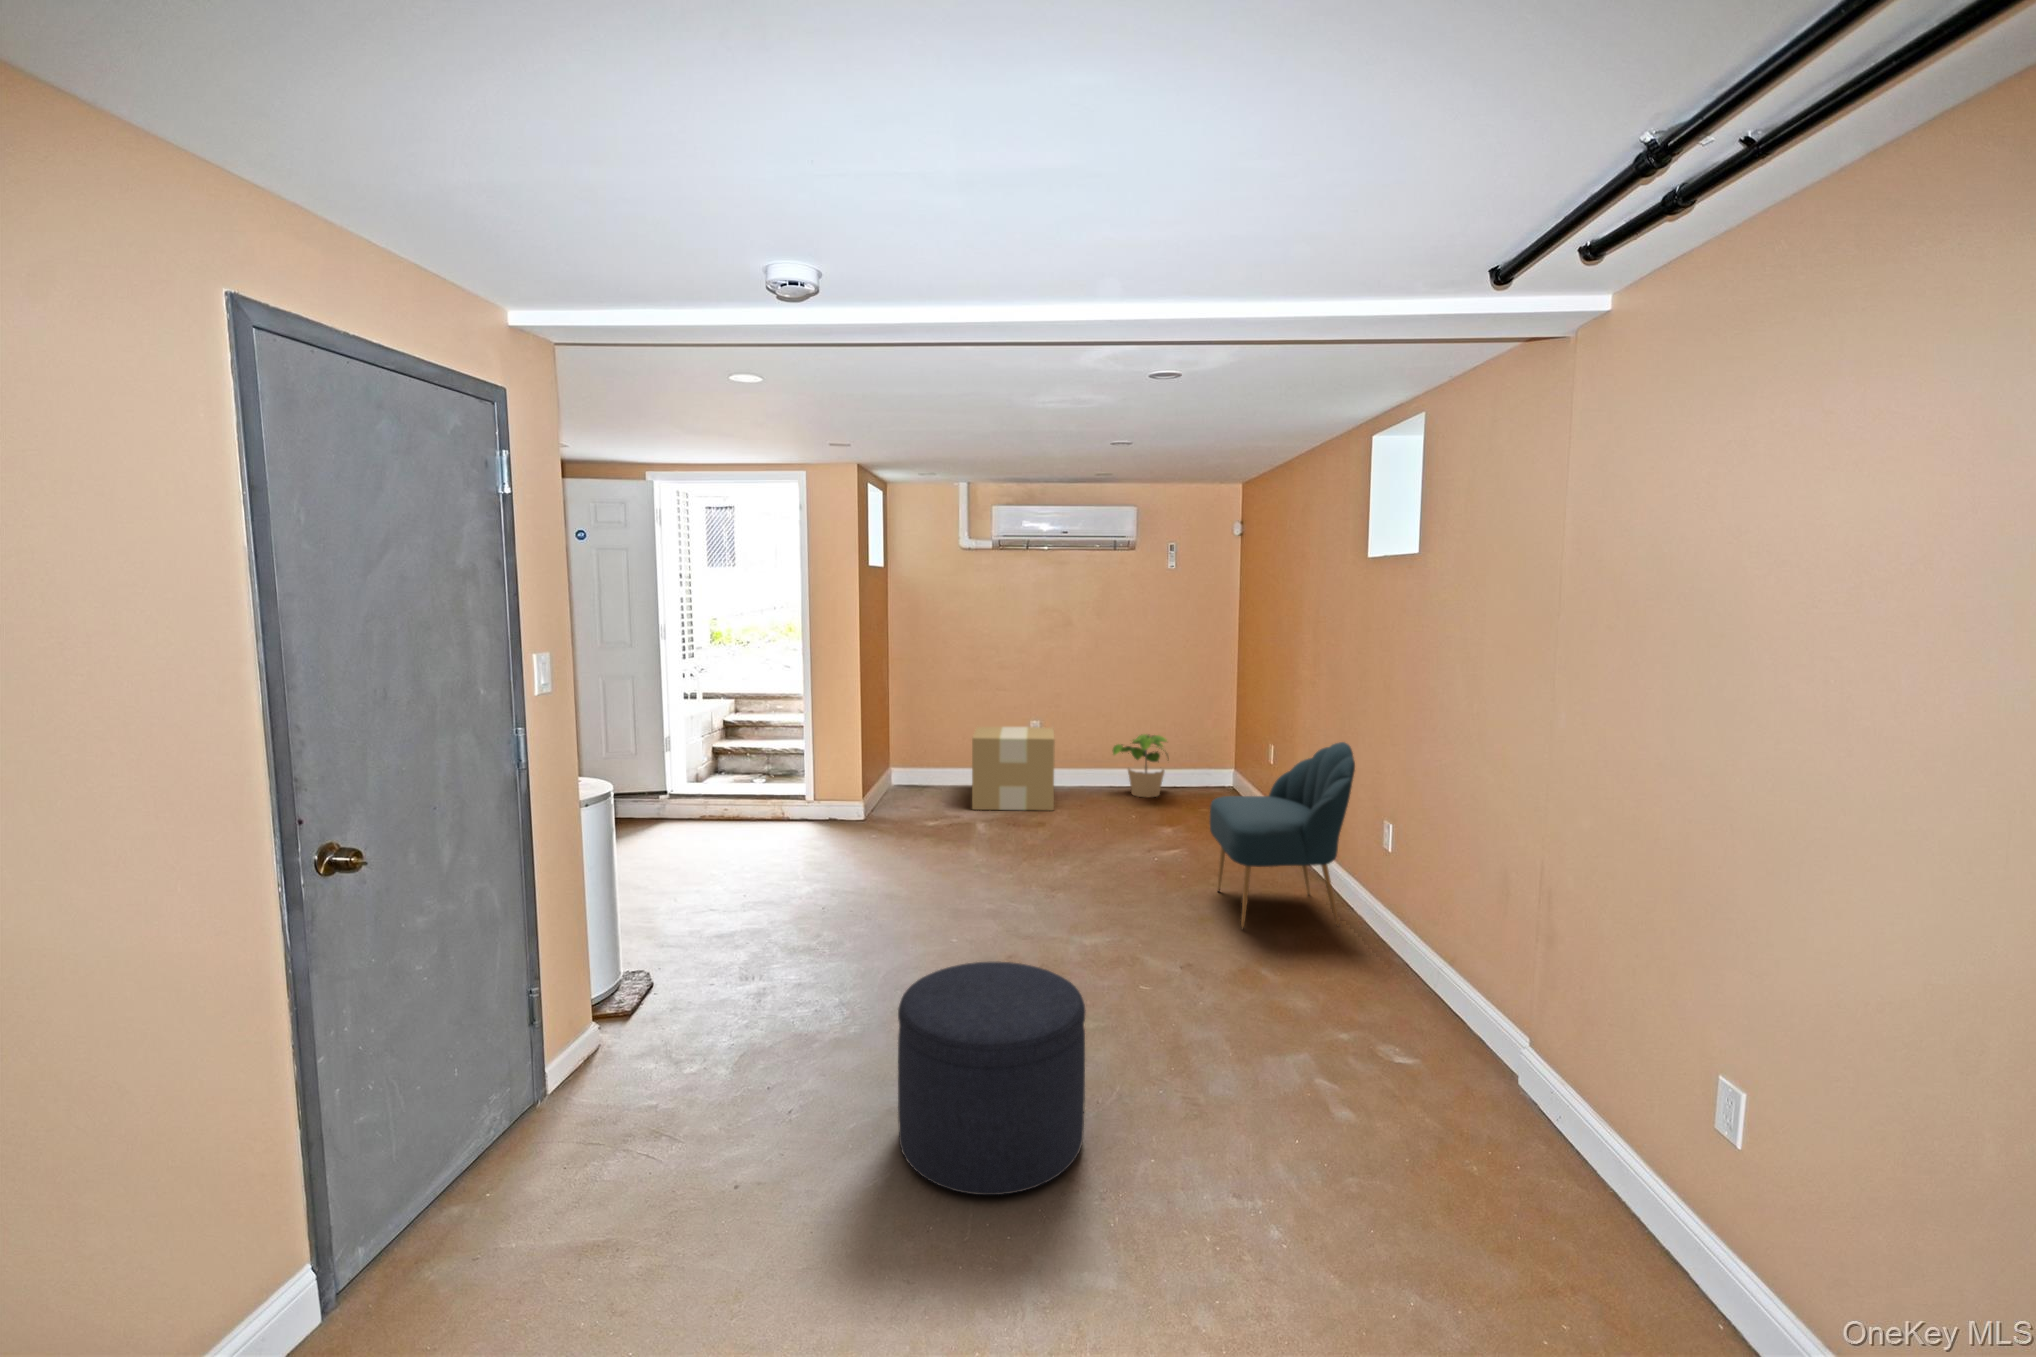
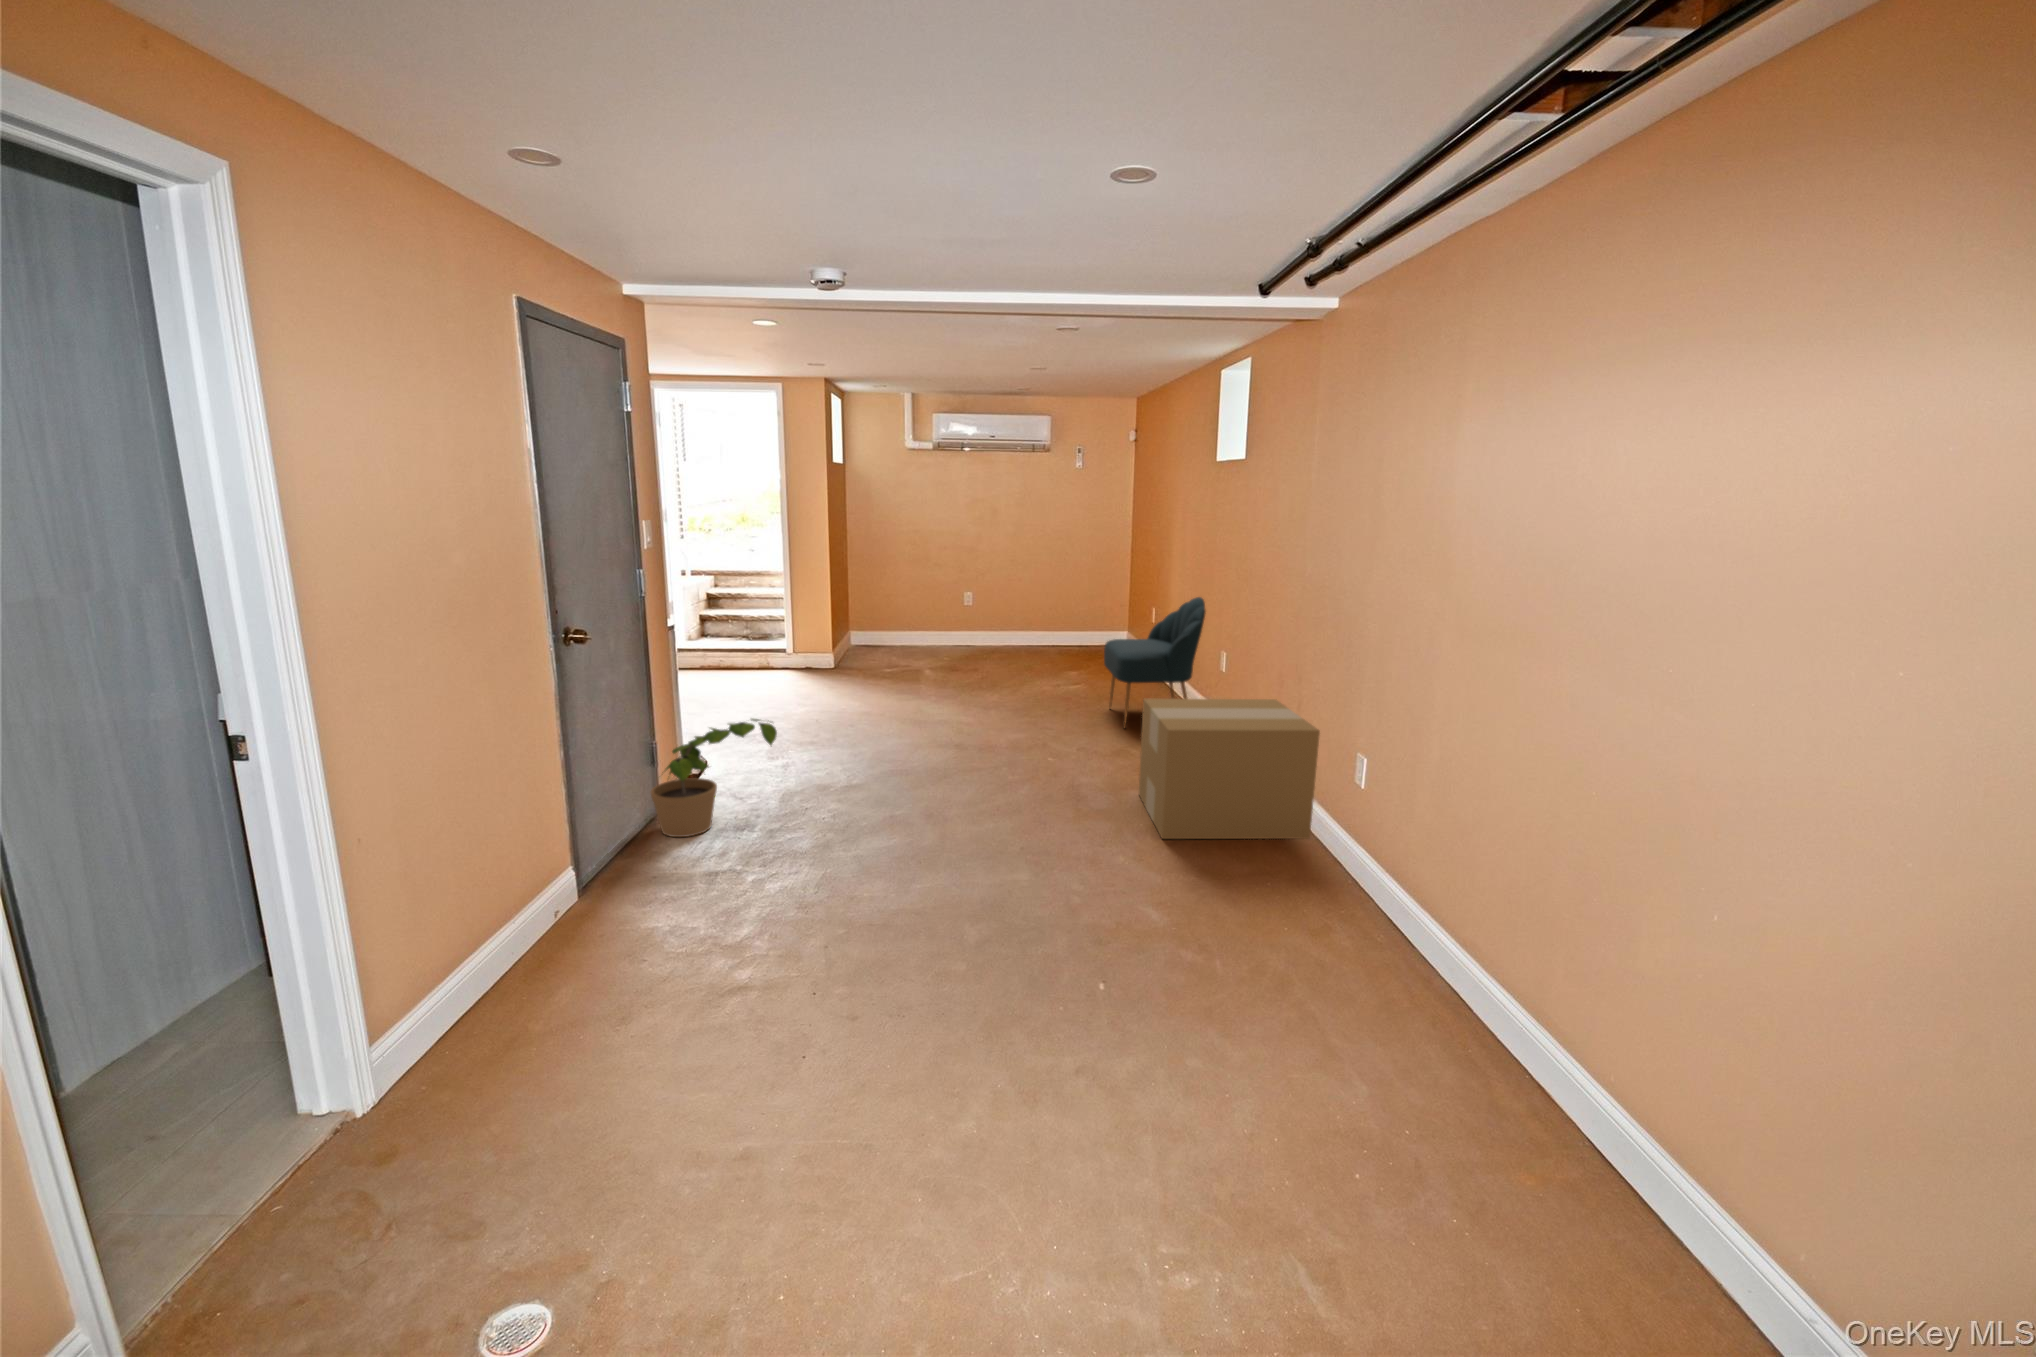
cardboard box: present [972,725,1055,811] -> present [1139,699,1320,839]
potted plant: present [1113,734,1167,798] -> present [651,719,777,837]
ottoman: present [898,962,1086,1195] -> none [901,723,1017,843]

